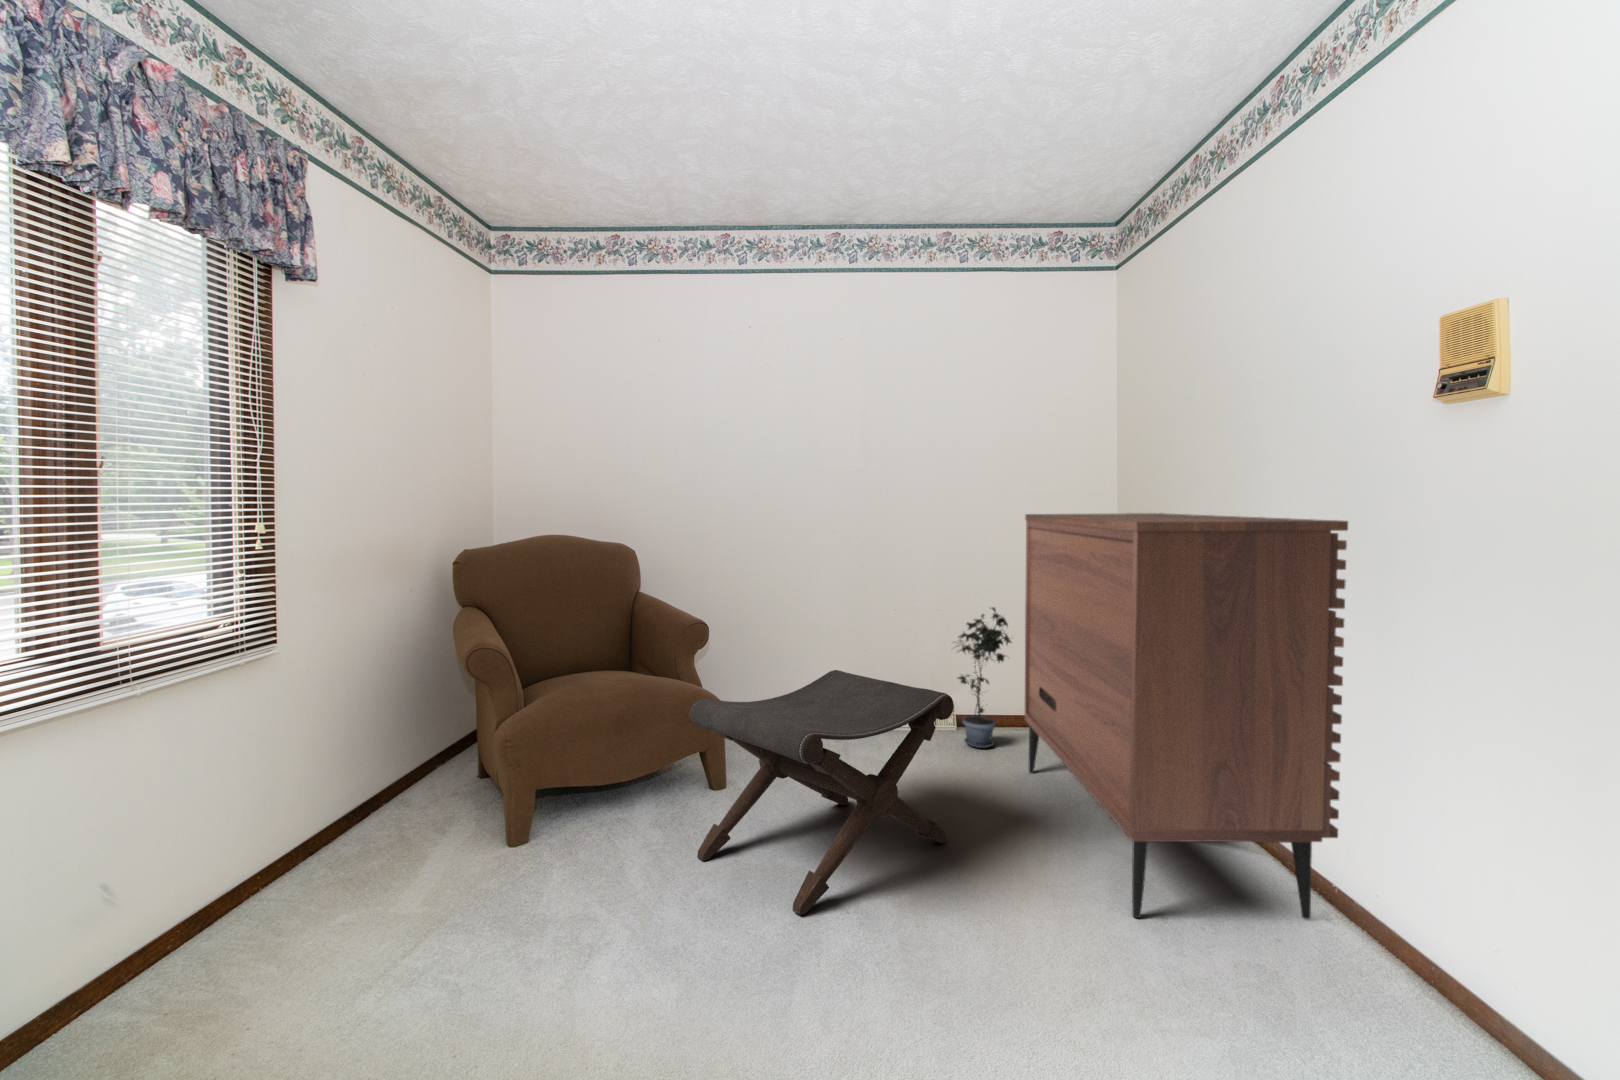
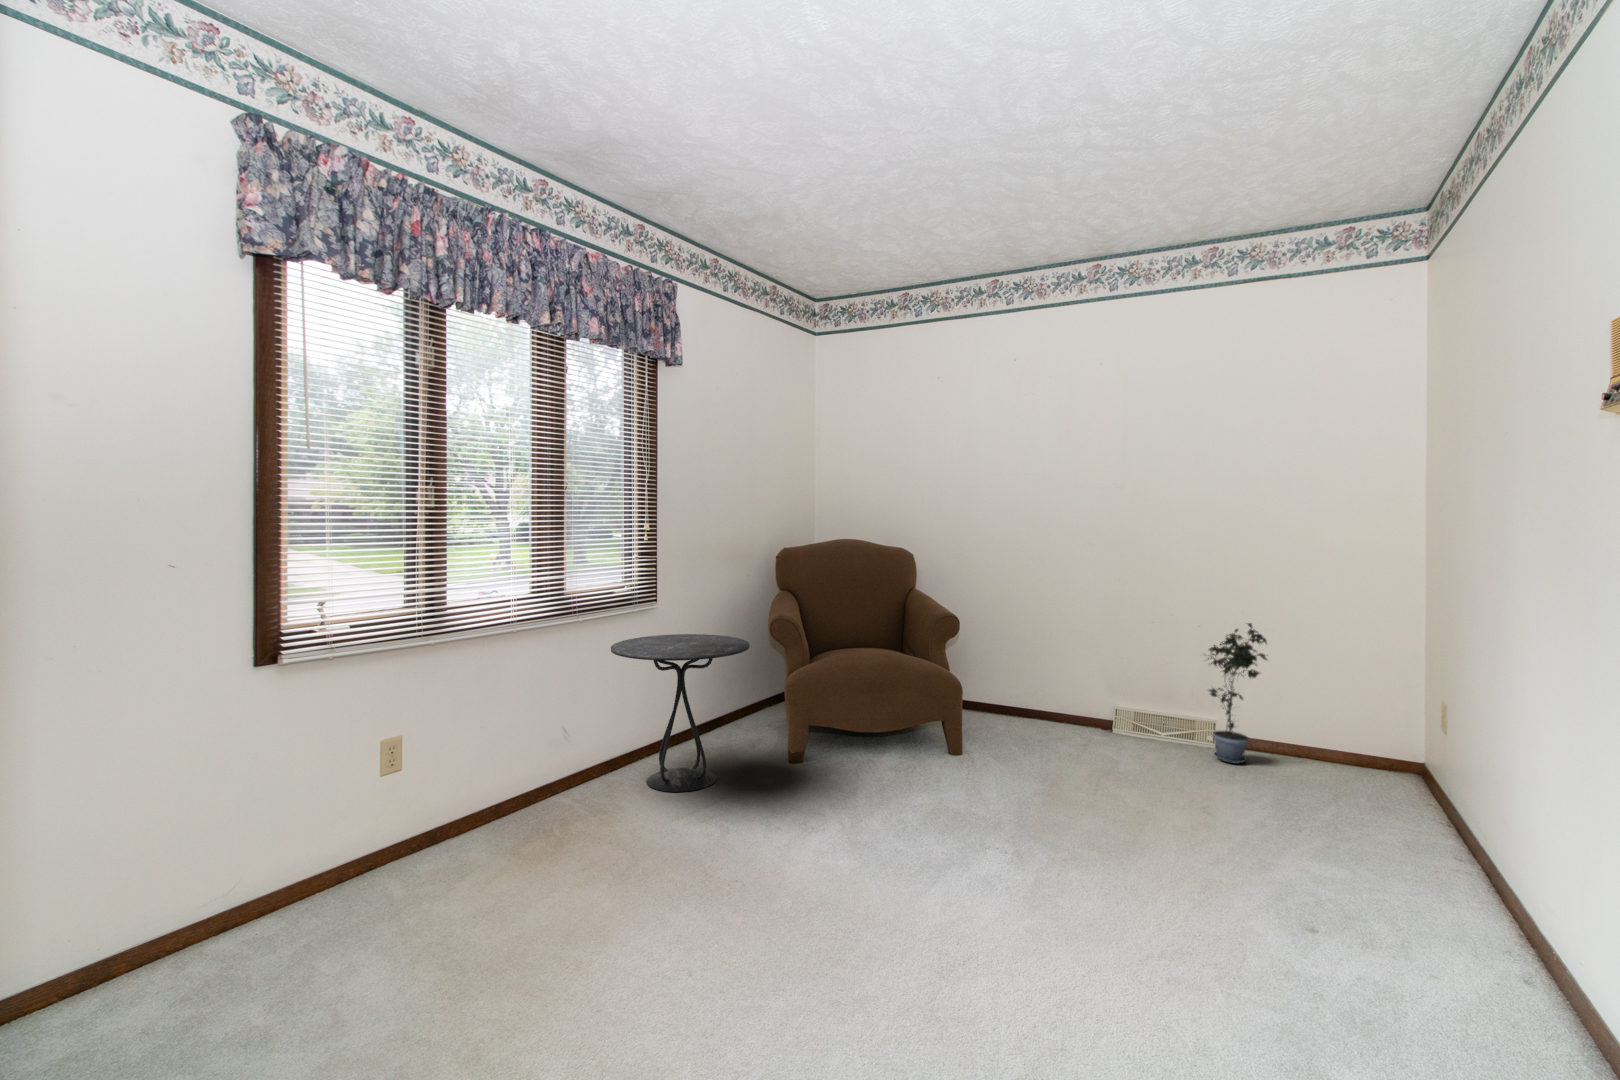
dresser: present [1025,513,1348,919] -> none [1264,530,1541,962]
footstool: present [690,670,954,915] -> none [908,663,1140,846]
side table: none [215,679,460,933] -> present [611,634,750,792]

